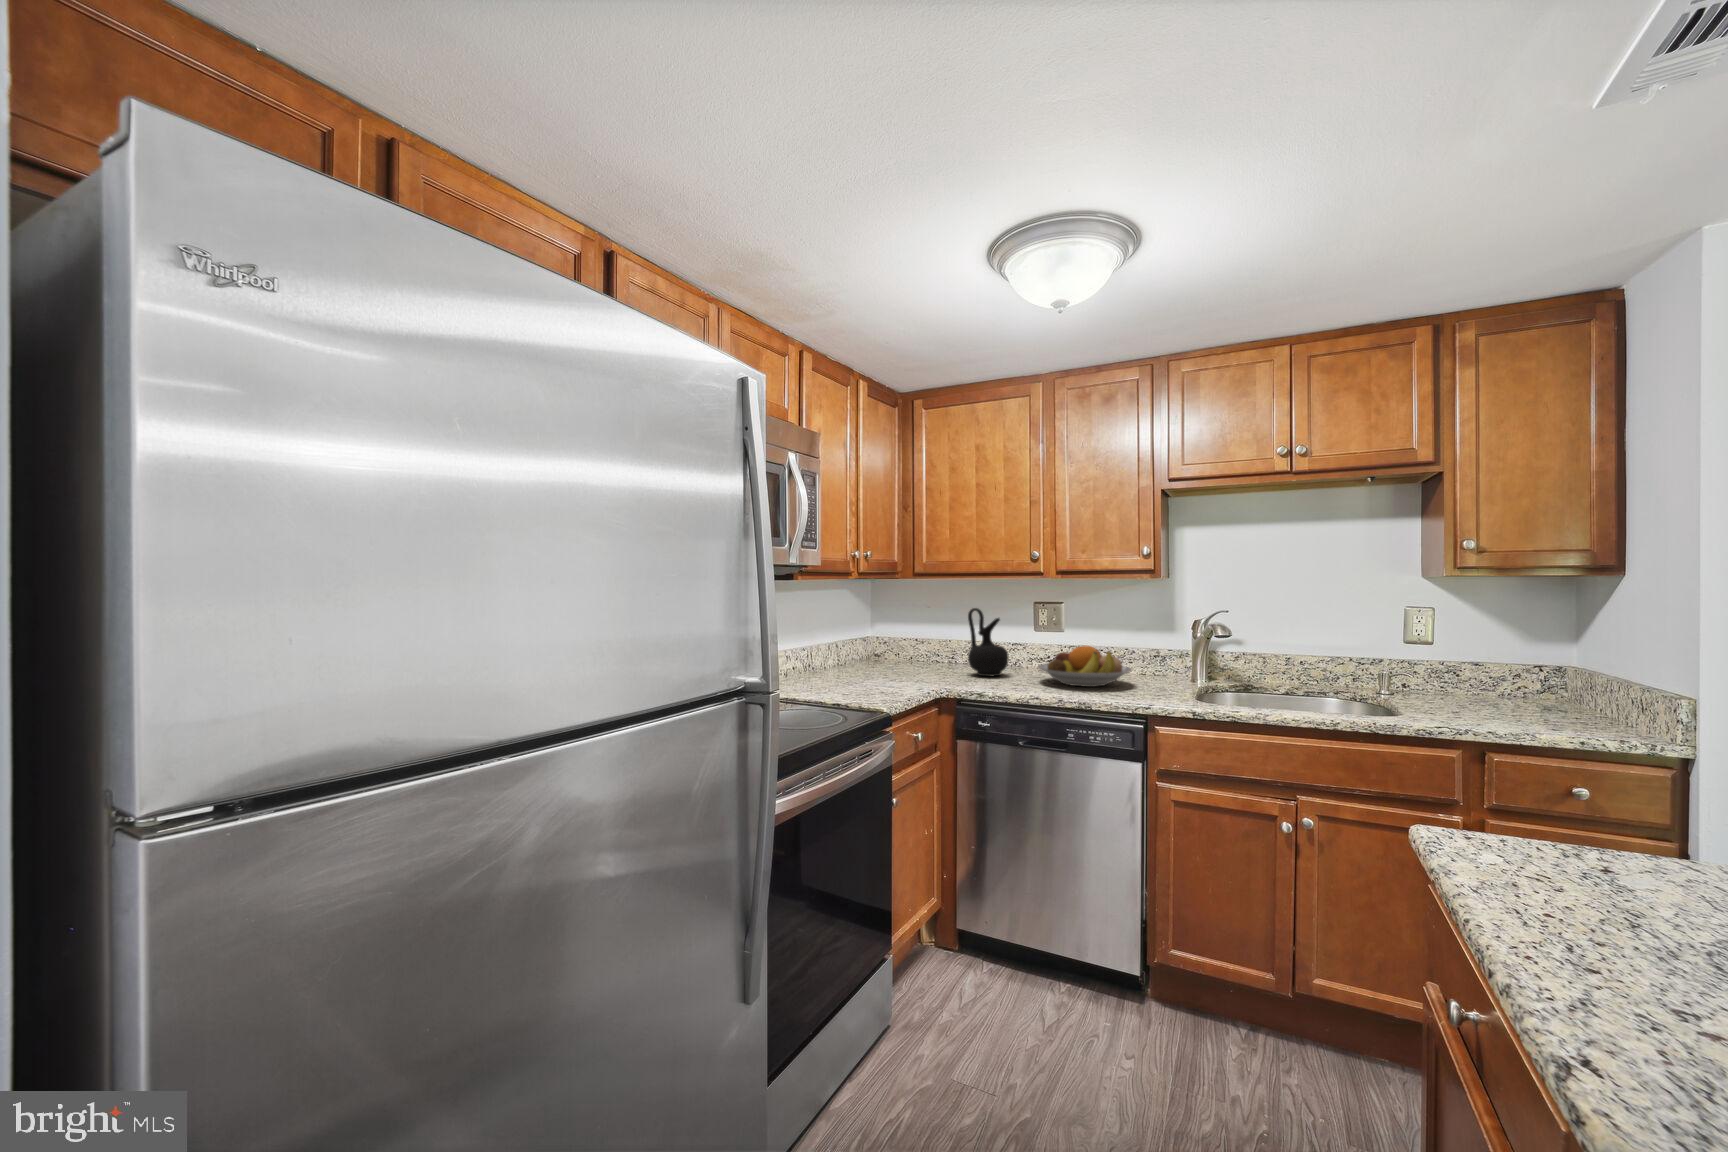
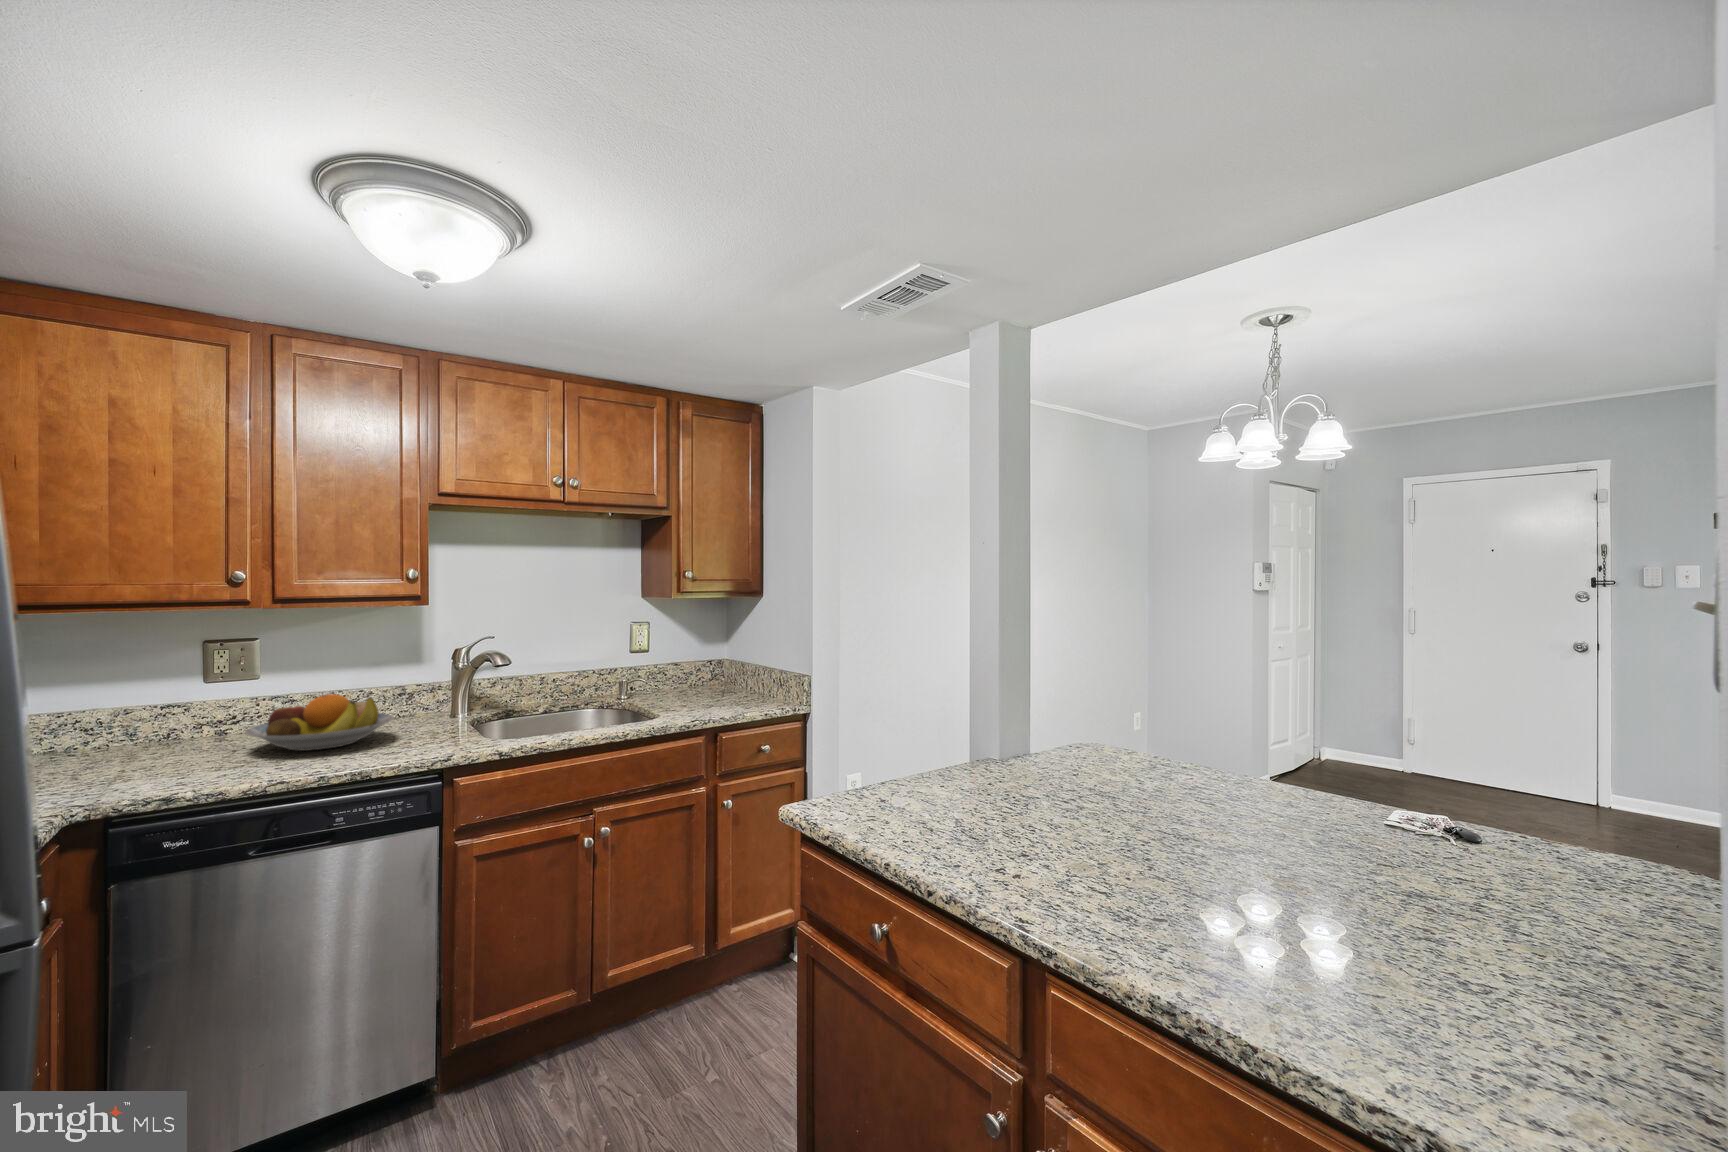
ceramic jug: present [968,608,1009,676] -> none [89,658,179,766]

